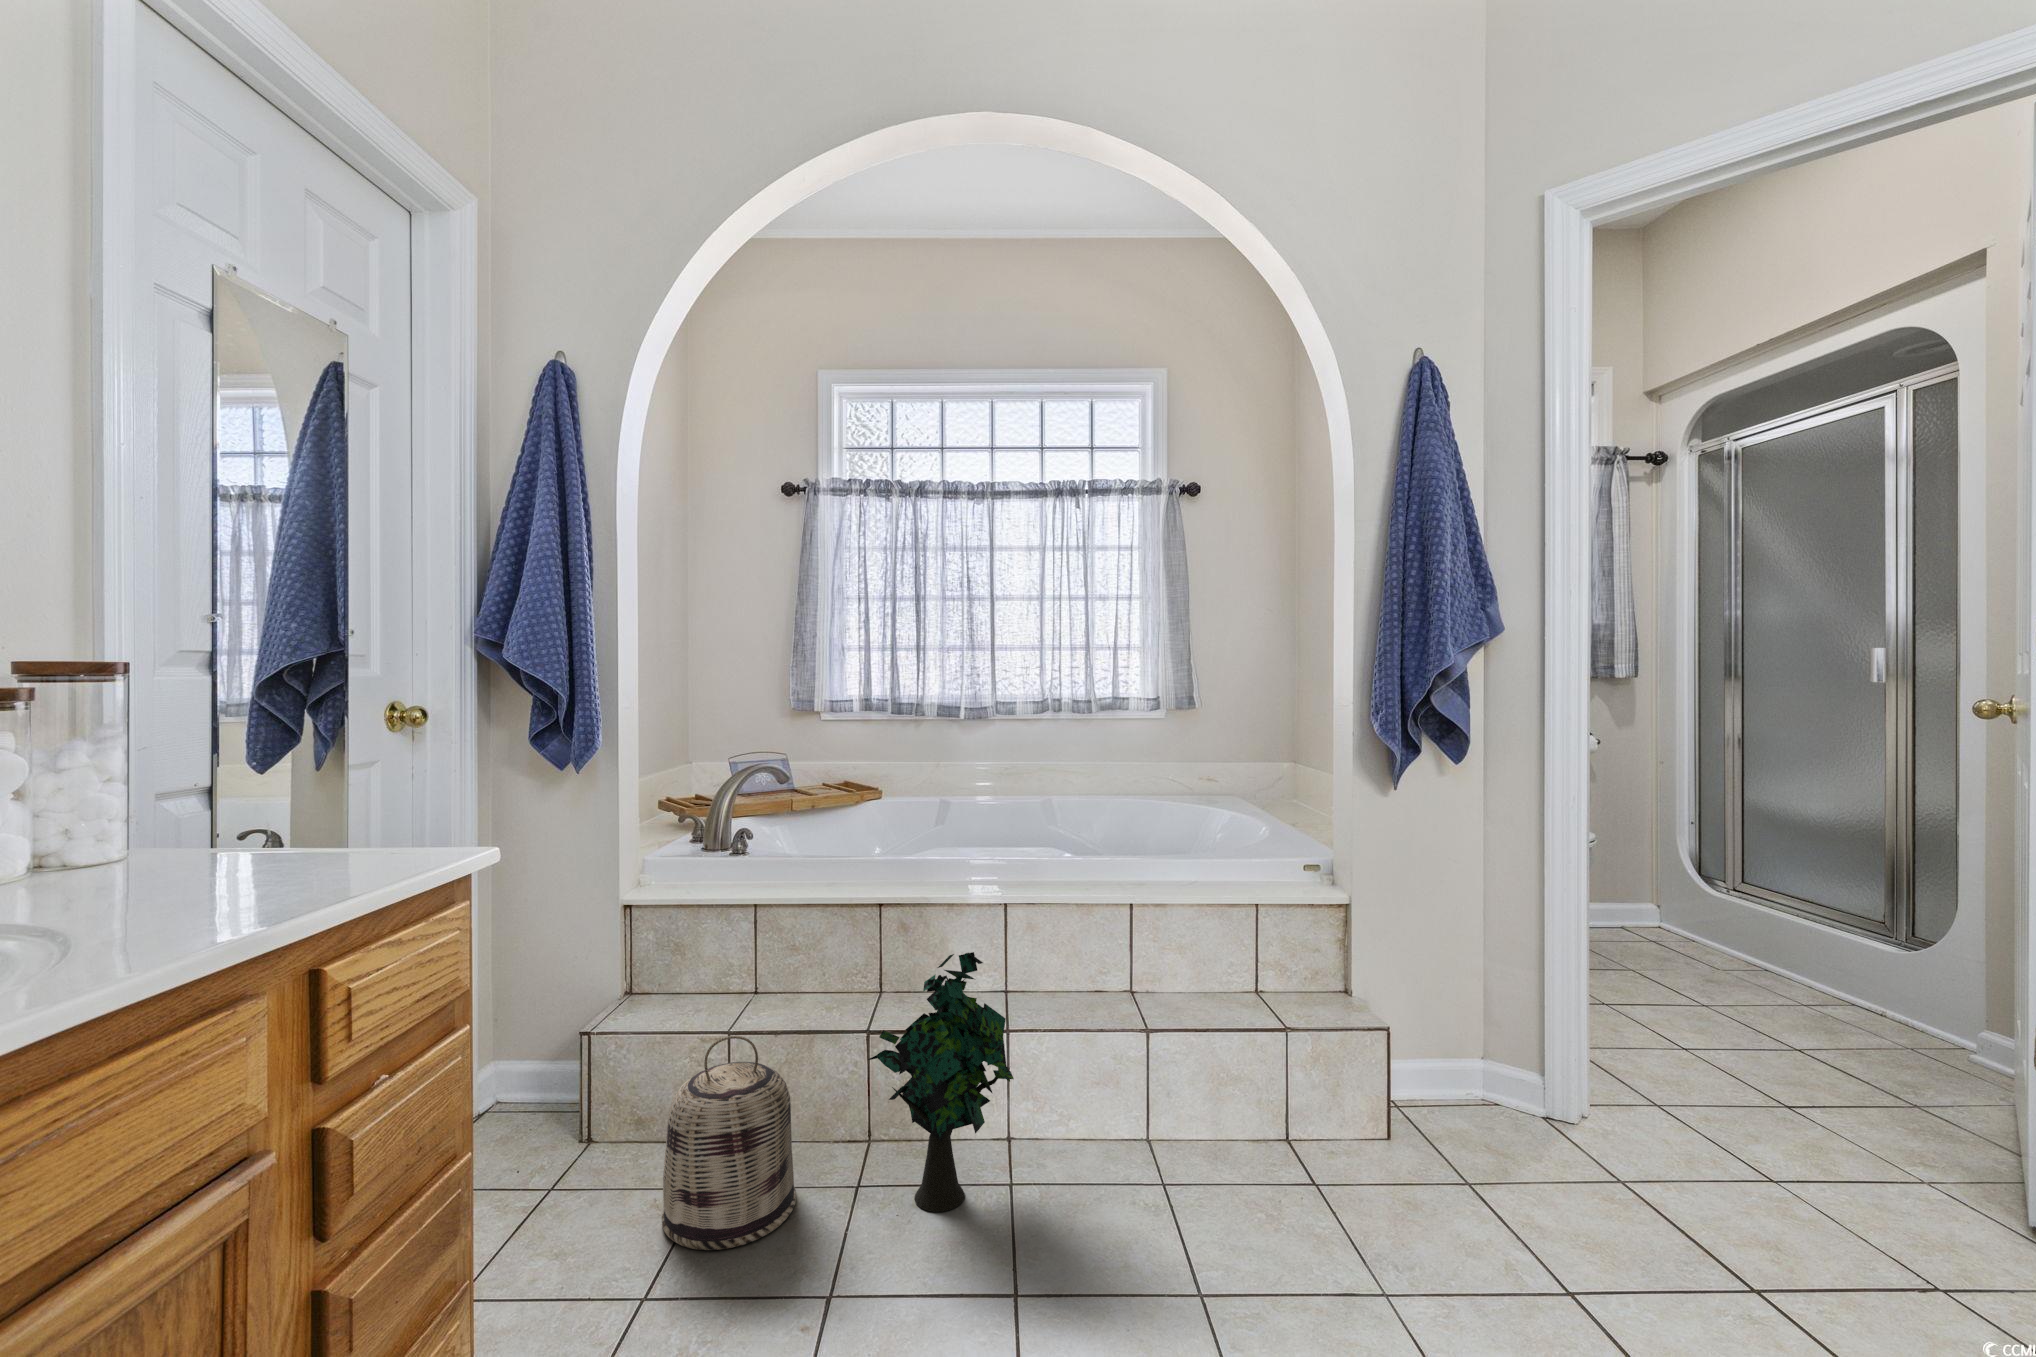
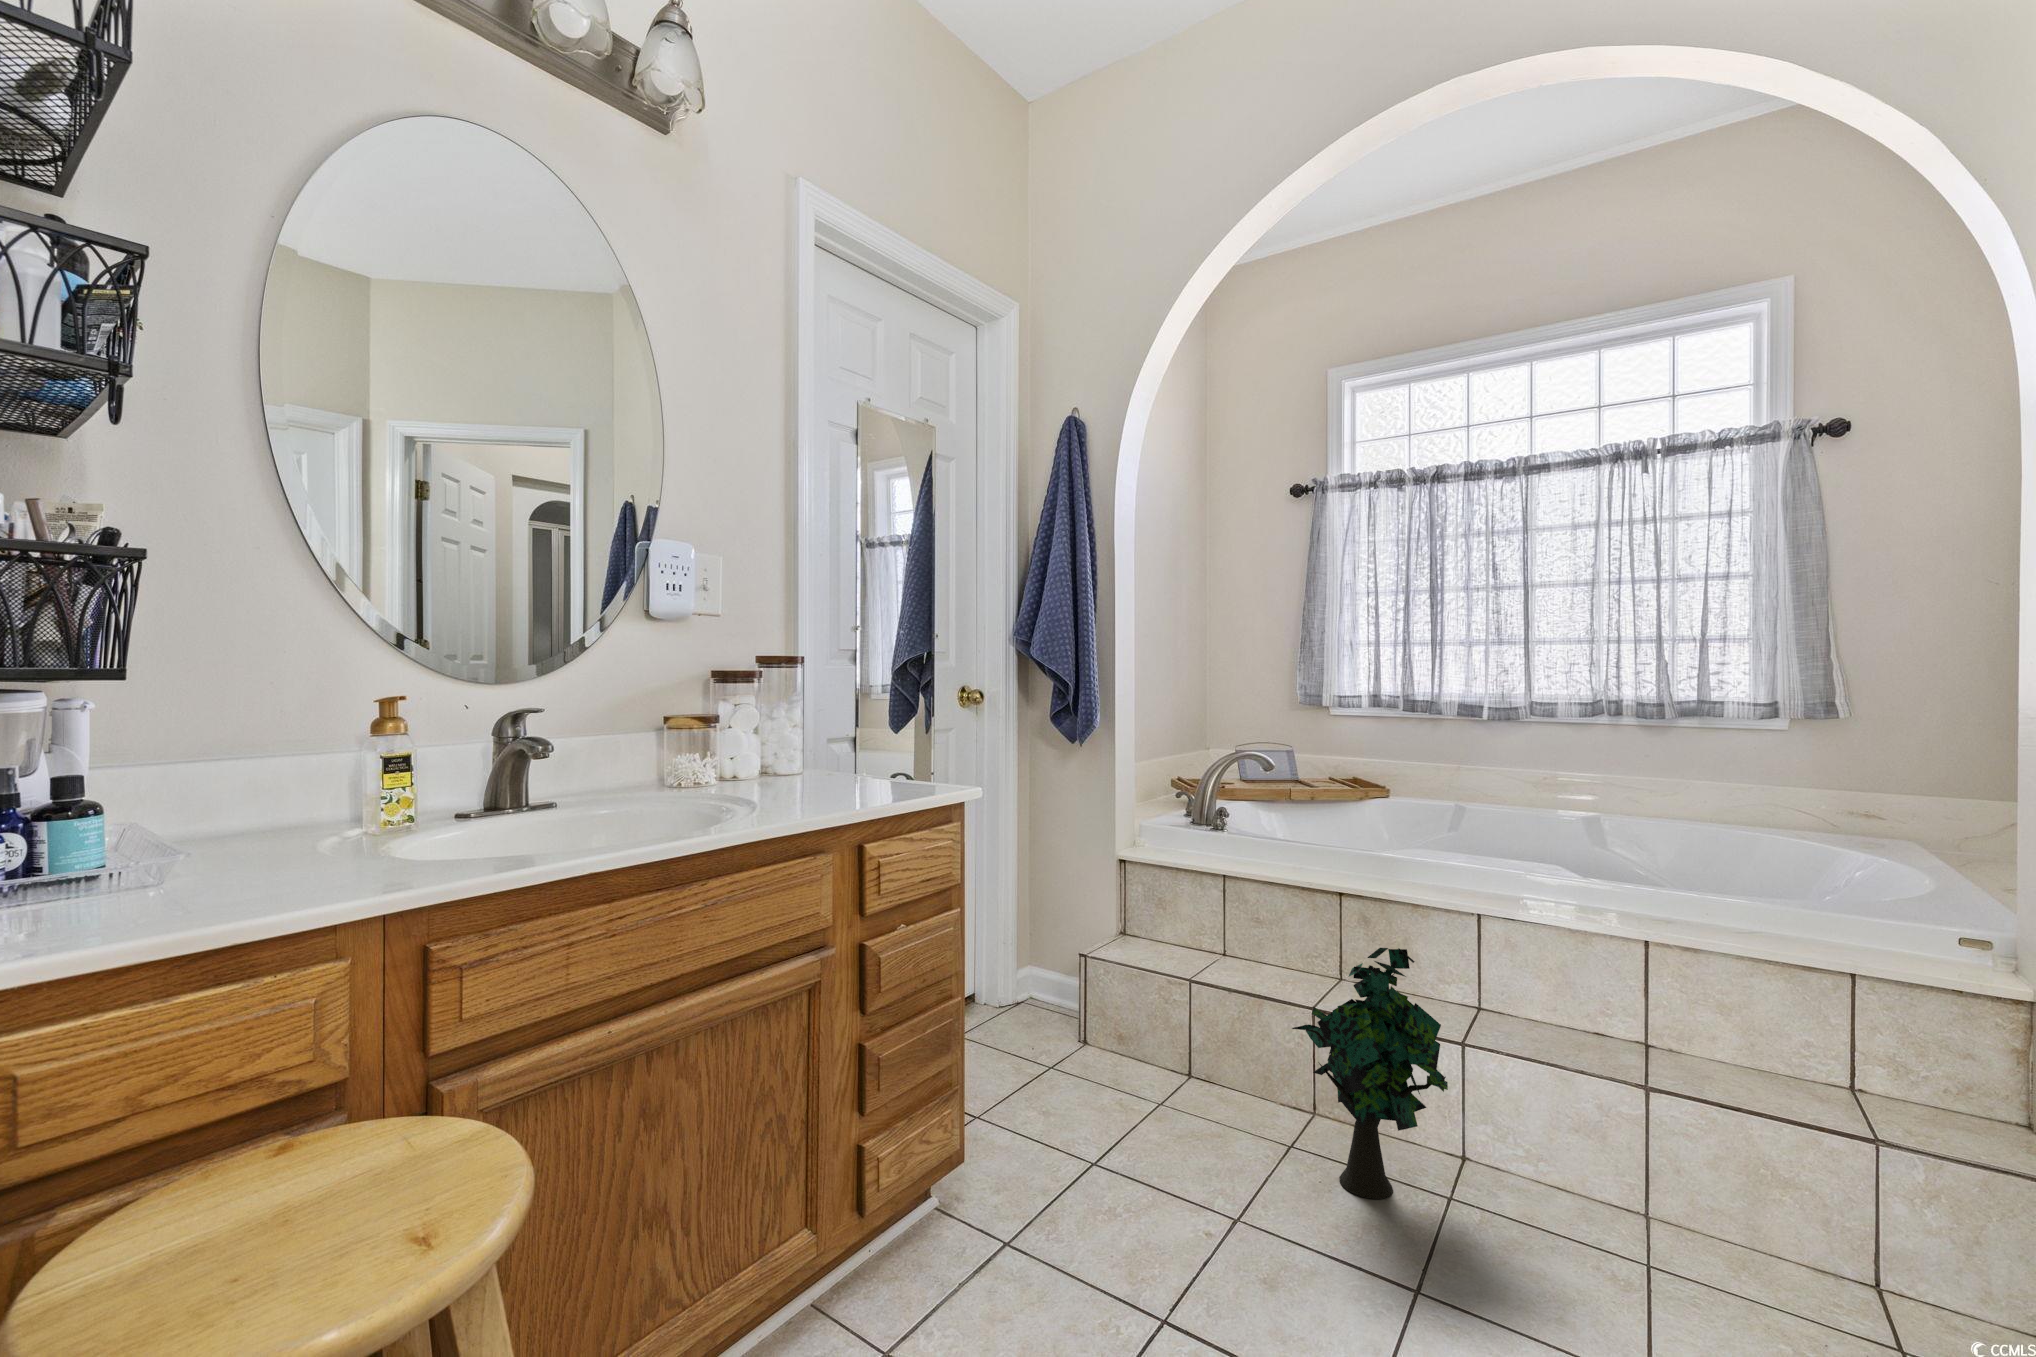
basket: present [662,1036,796,1250] -> none [1120,978,1232,1157]

